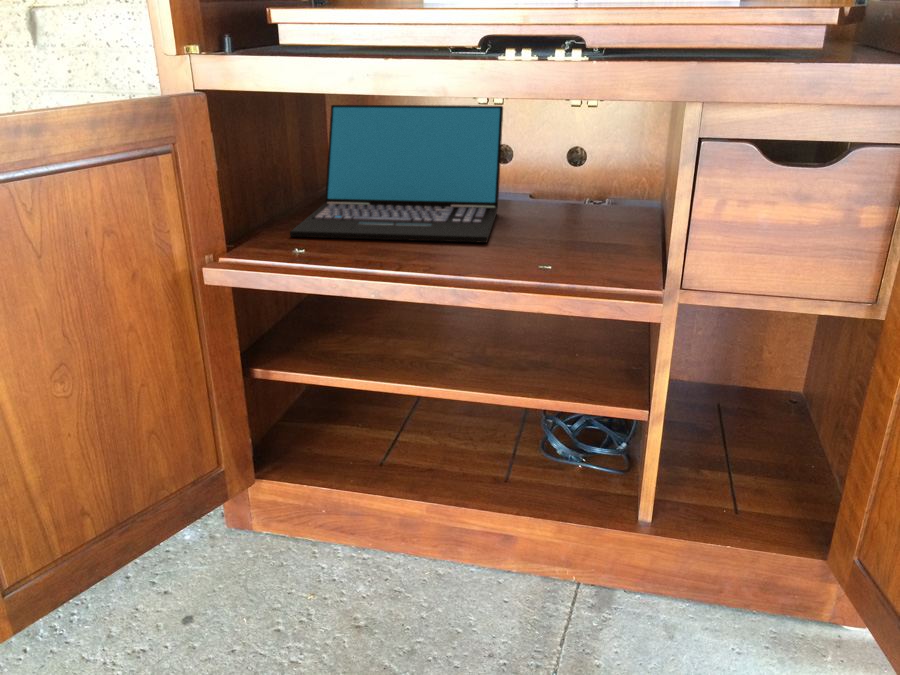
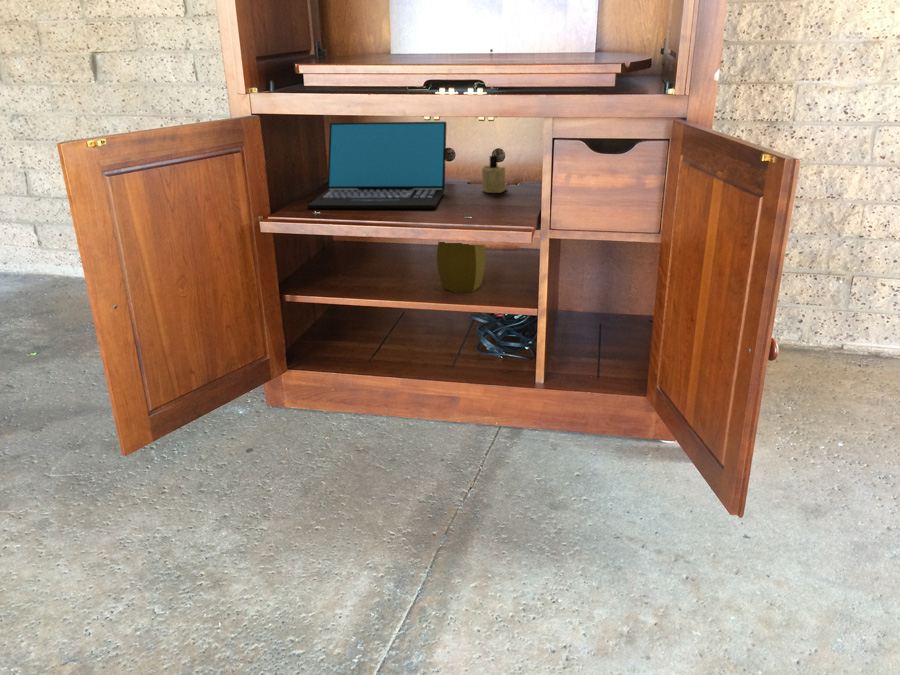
candle: none [554,158,590,214] -> present [482,156,507,193]
jar: none [487,257,562,373] -> present [437,242,486,293]

